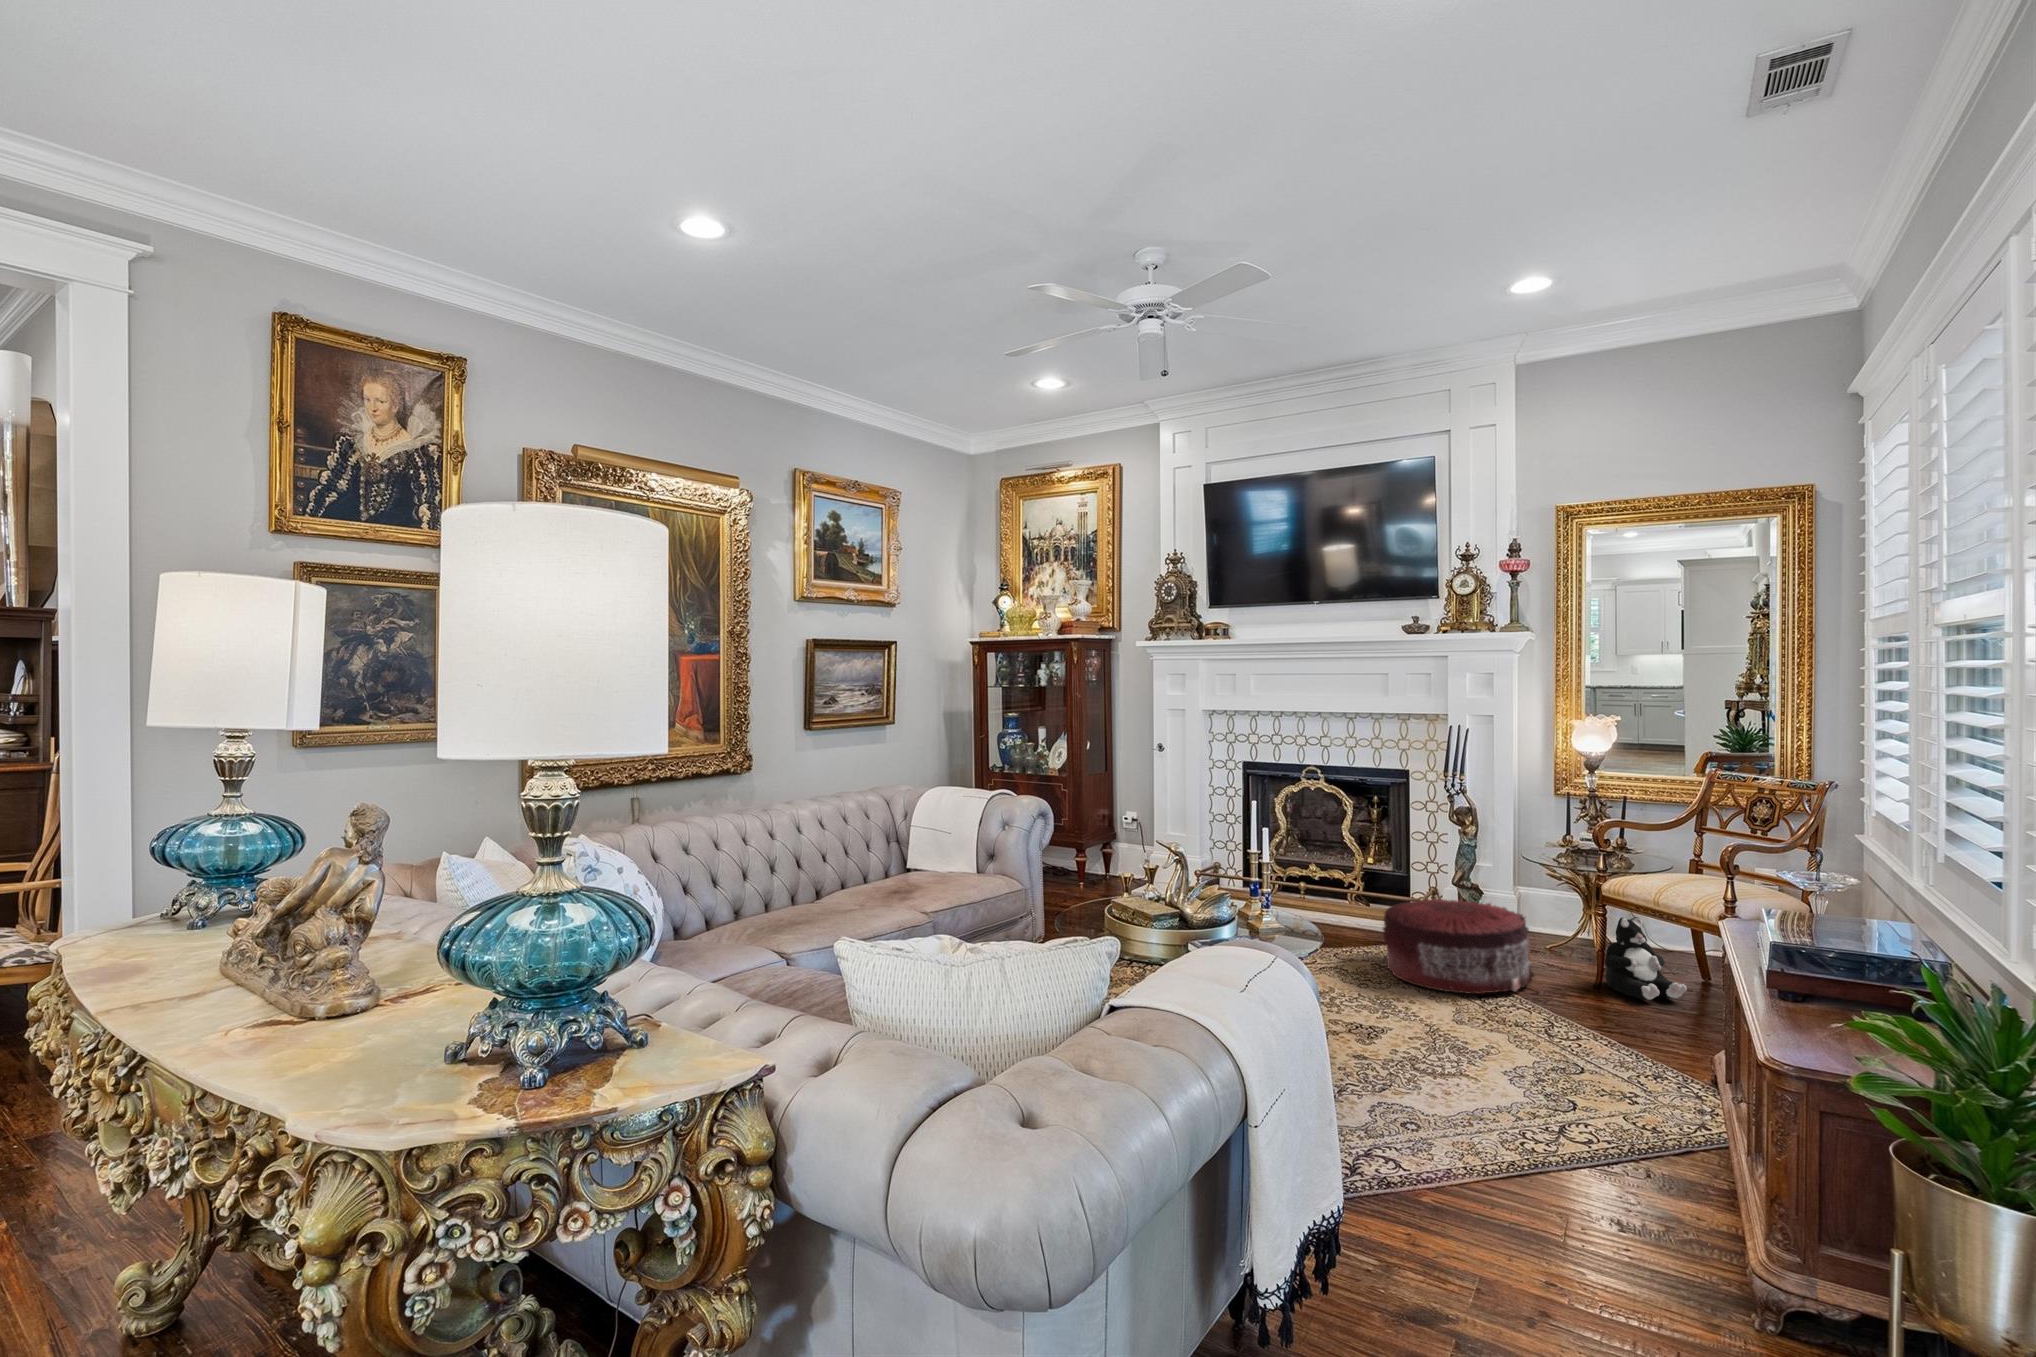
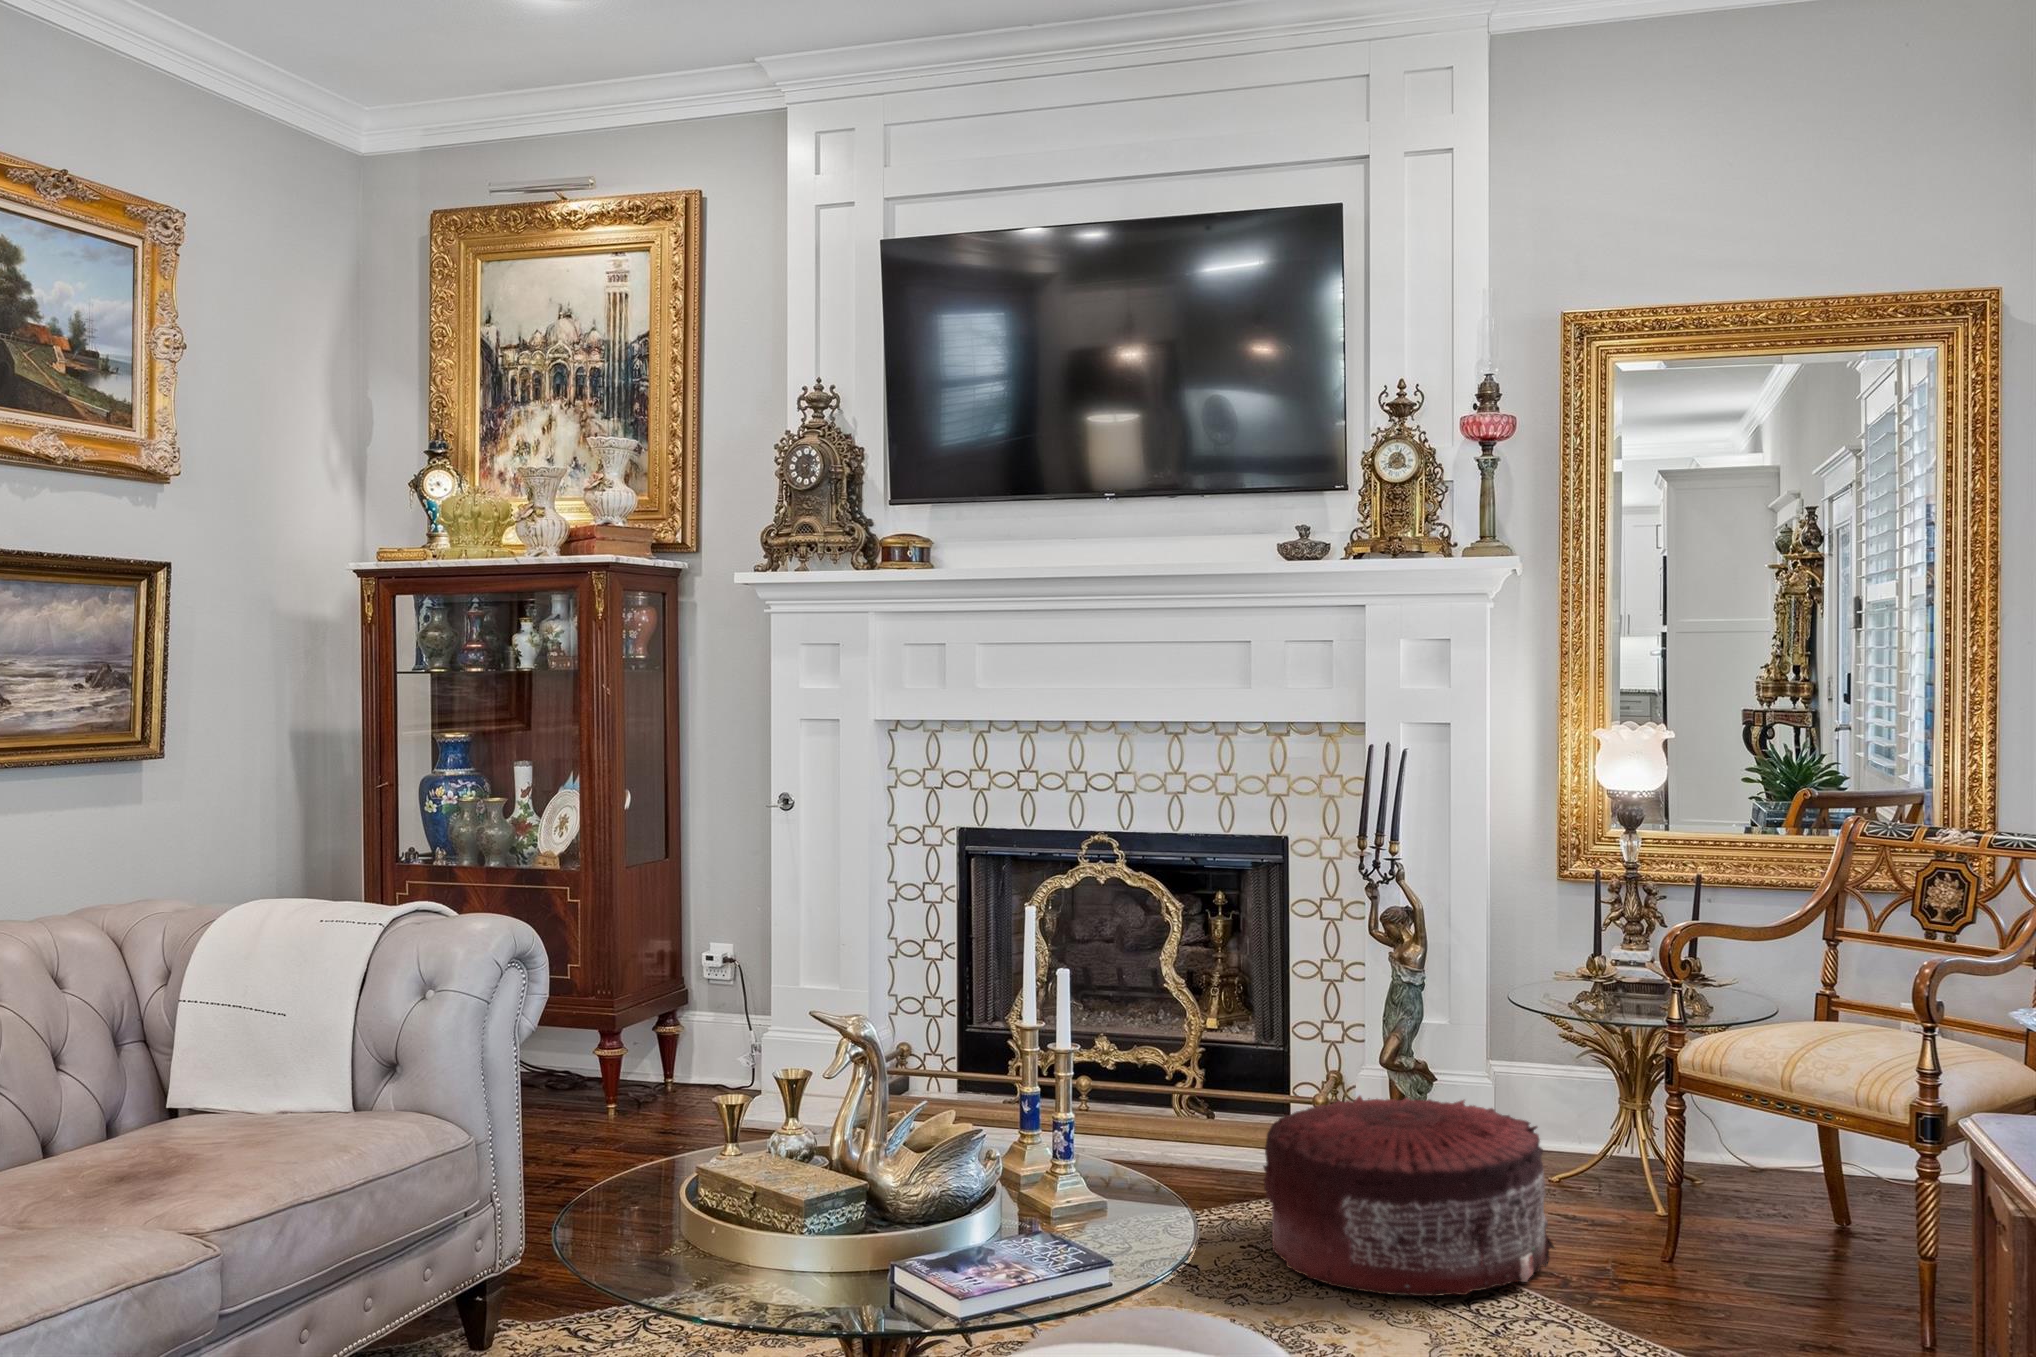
plush toy: present [1605,917,1687,1000] -> none [1676,1112,1824,1276]

